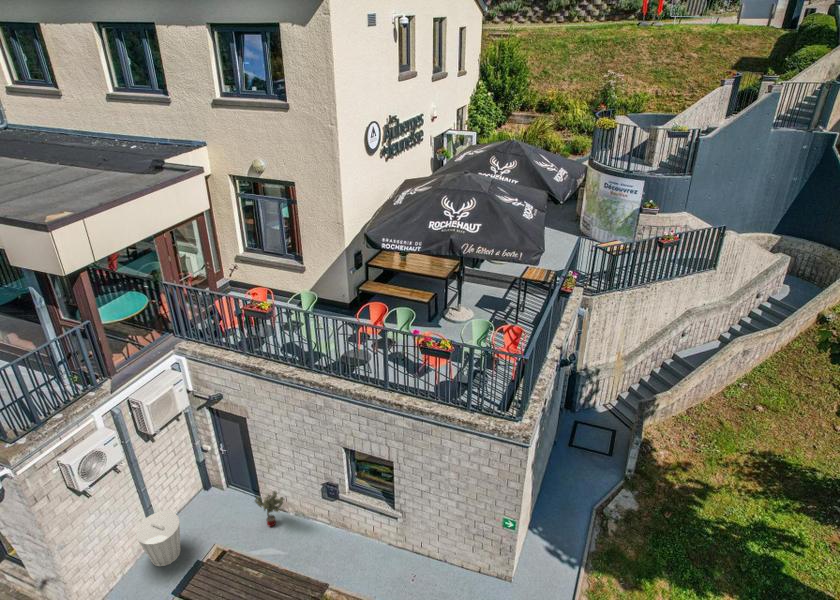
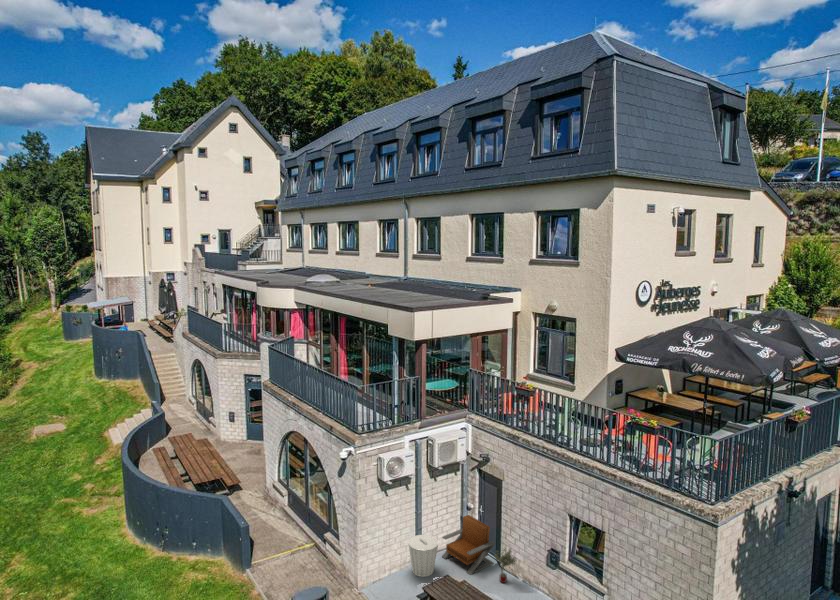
lounge chair: none [180,459,253,533] -> present [442,515,495,575]

